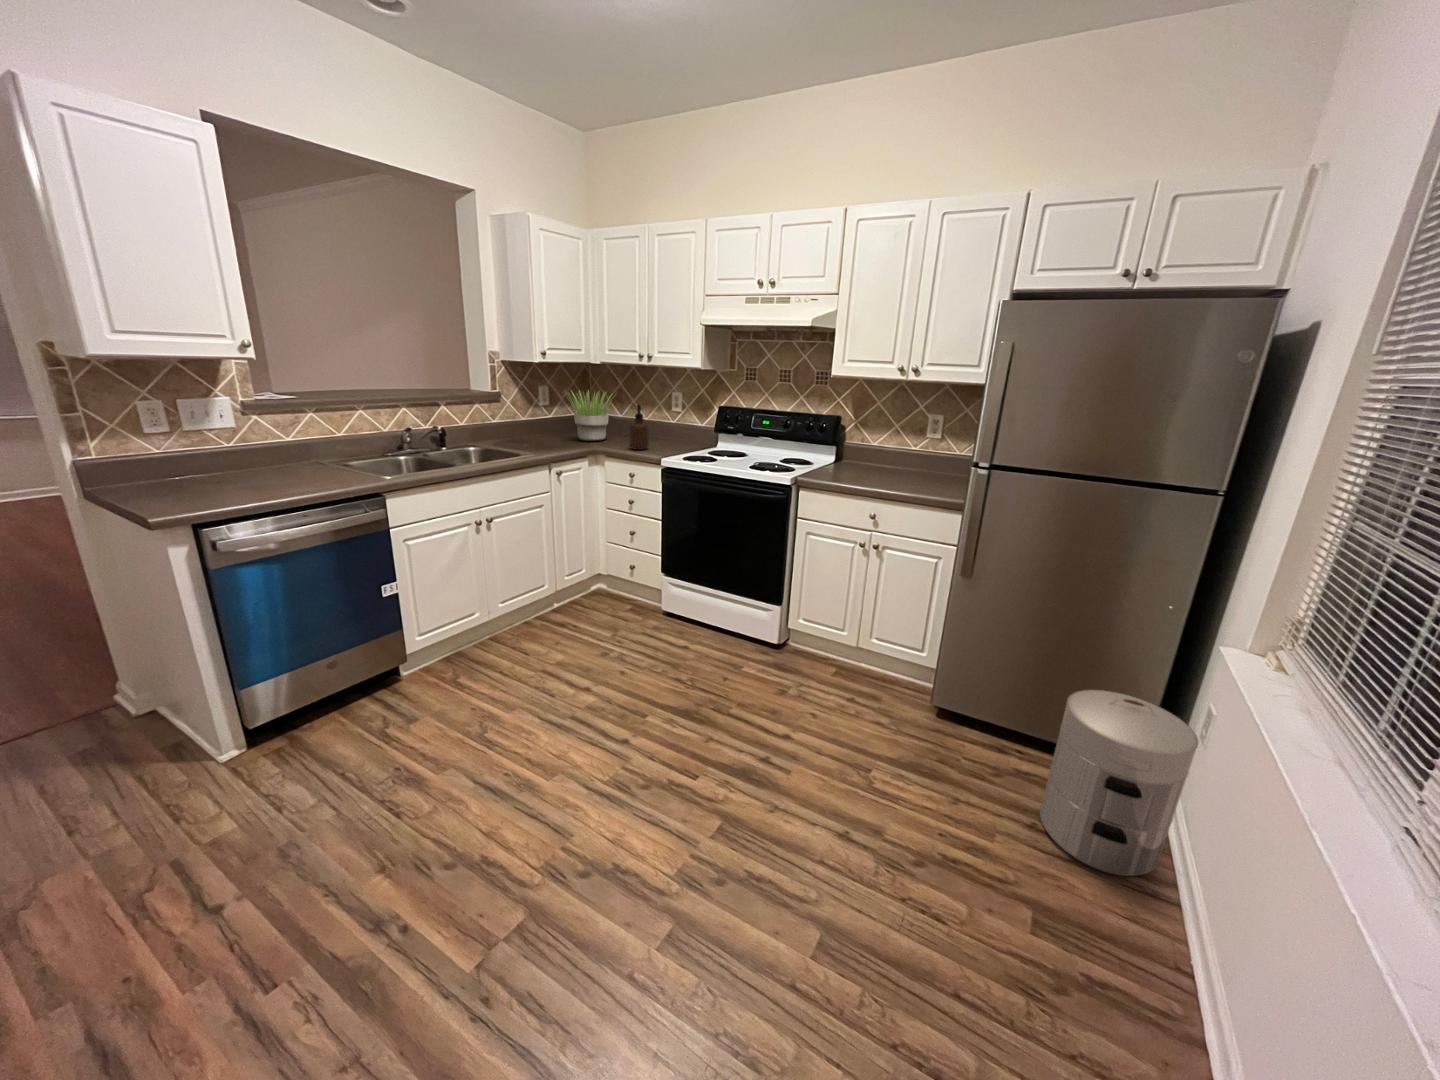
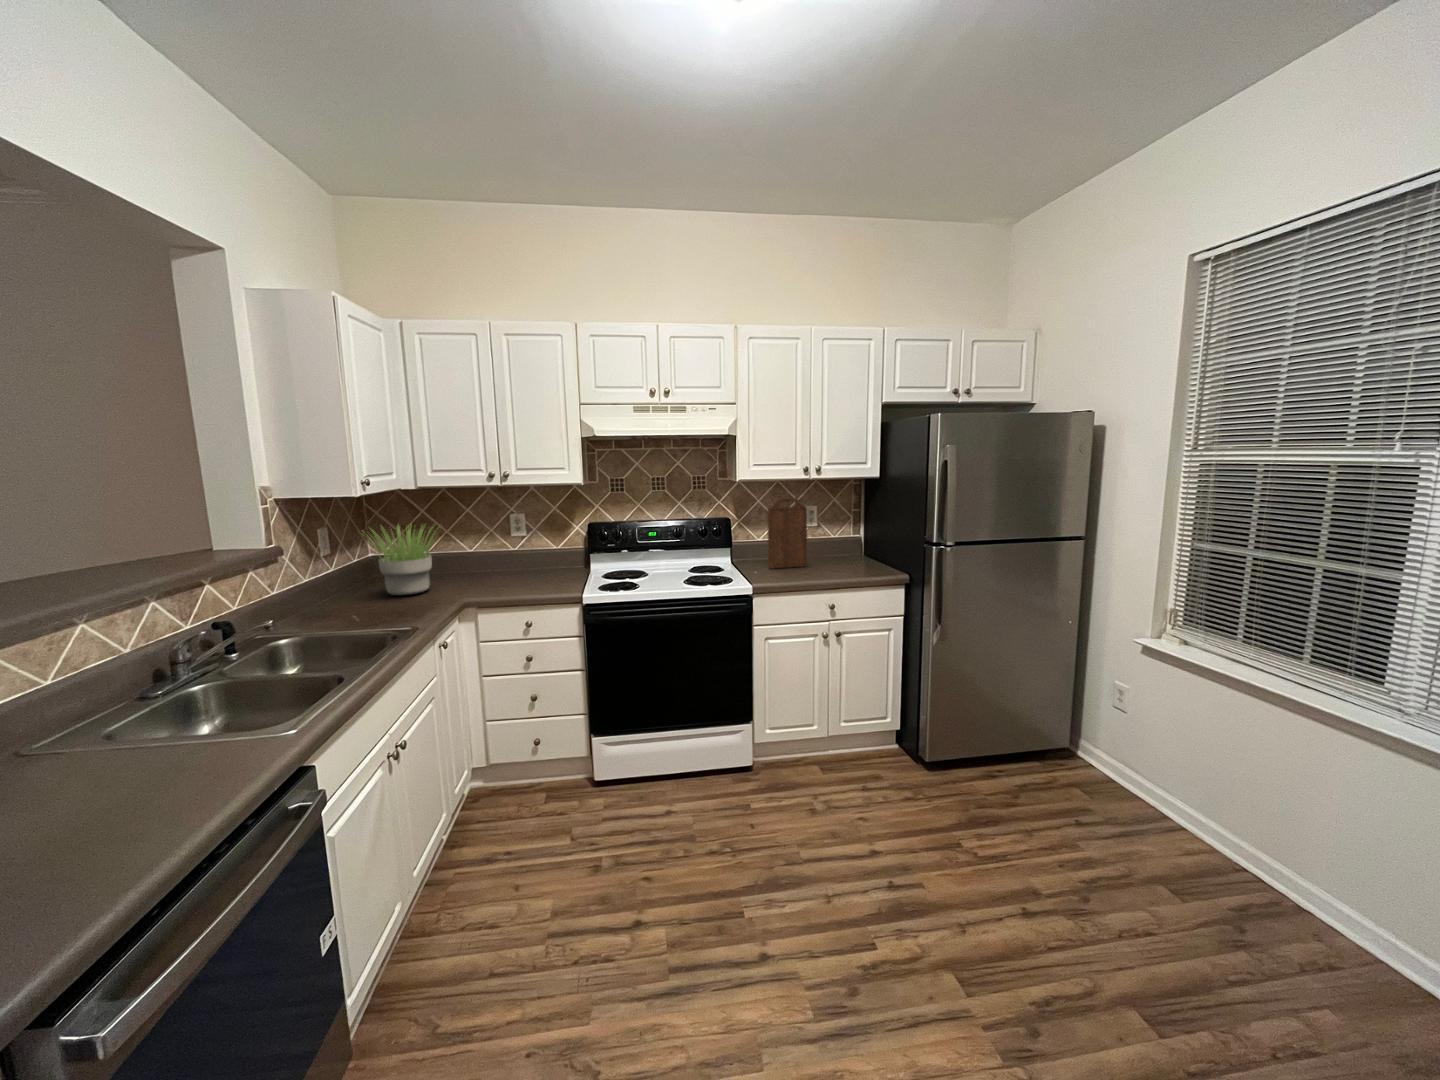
cutting board: none [852,399,902,476] -> present [768,498,807,569]
soap dispenser: present [630,404,649,450] -> none [493,535,520,592]
waste bin: present [1040,690,1199,876] -> none [1054,691,1154,827]

